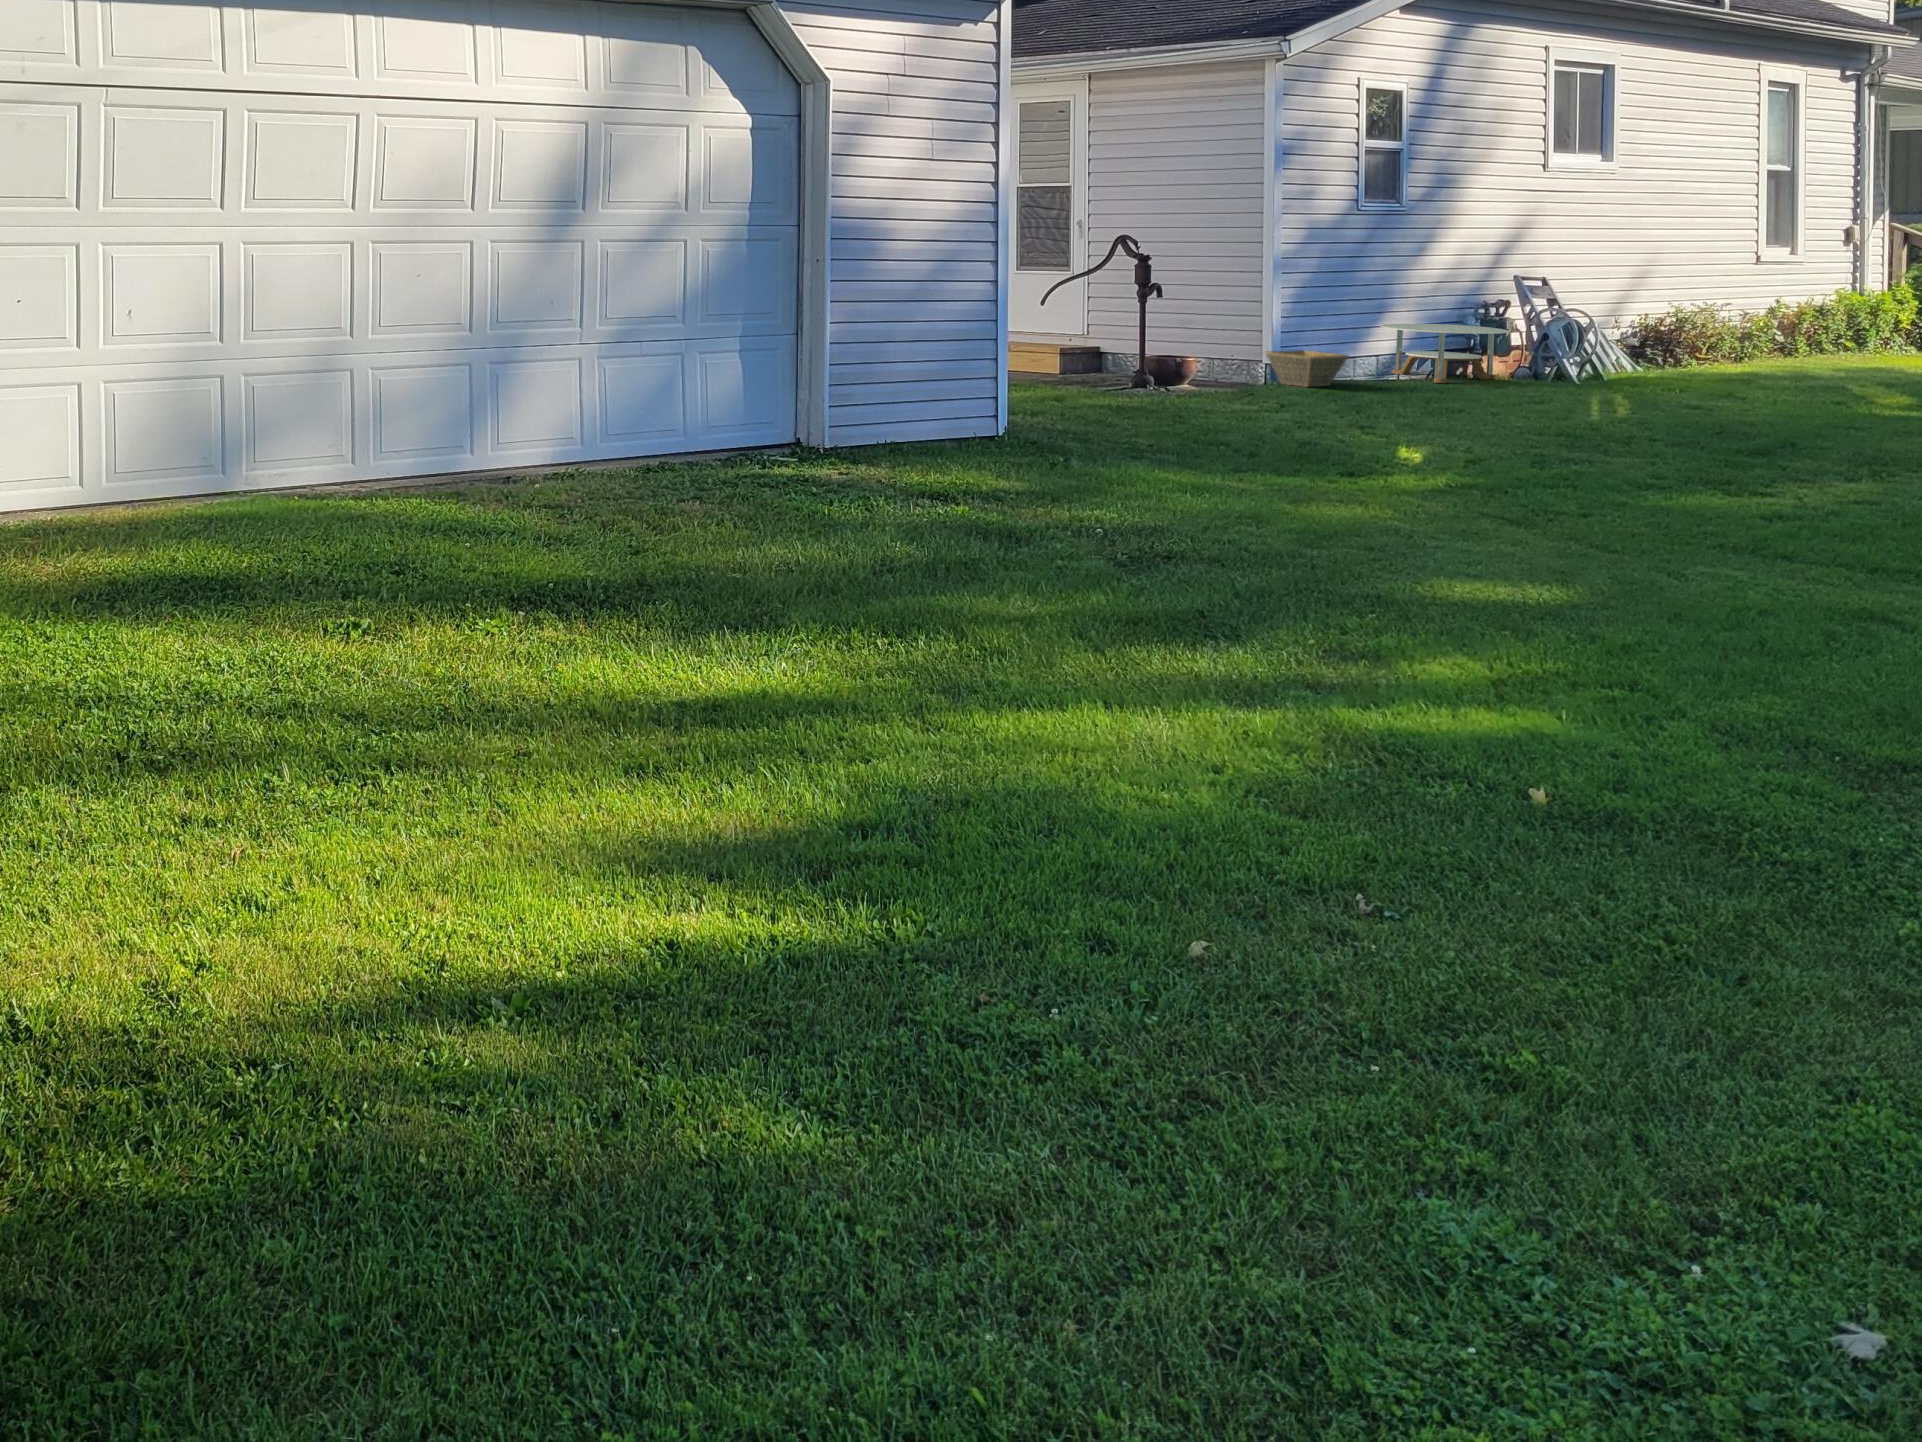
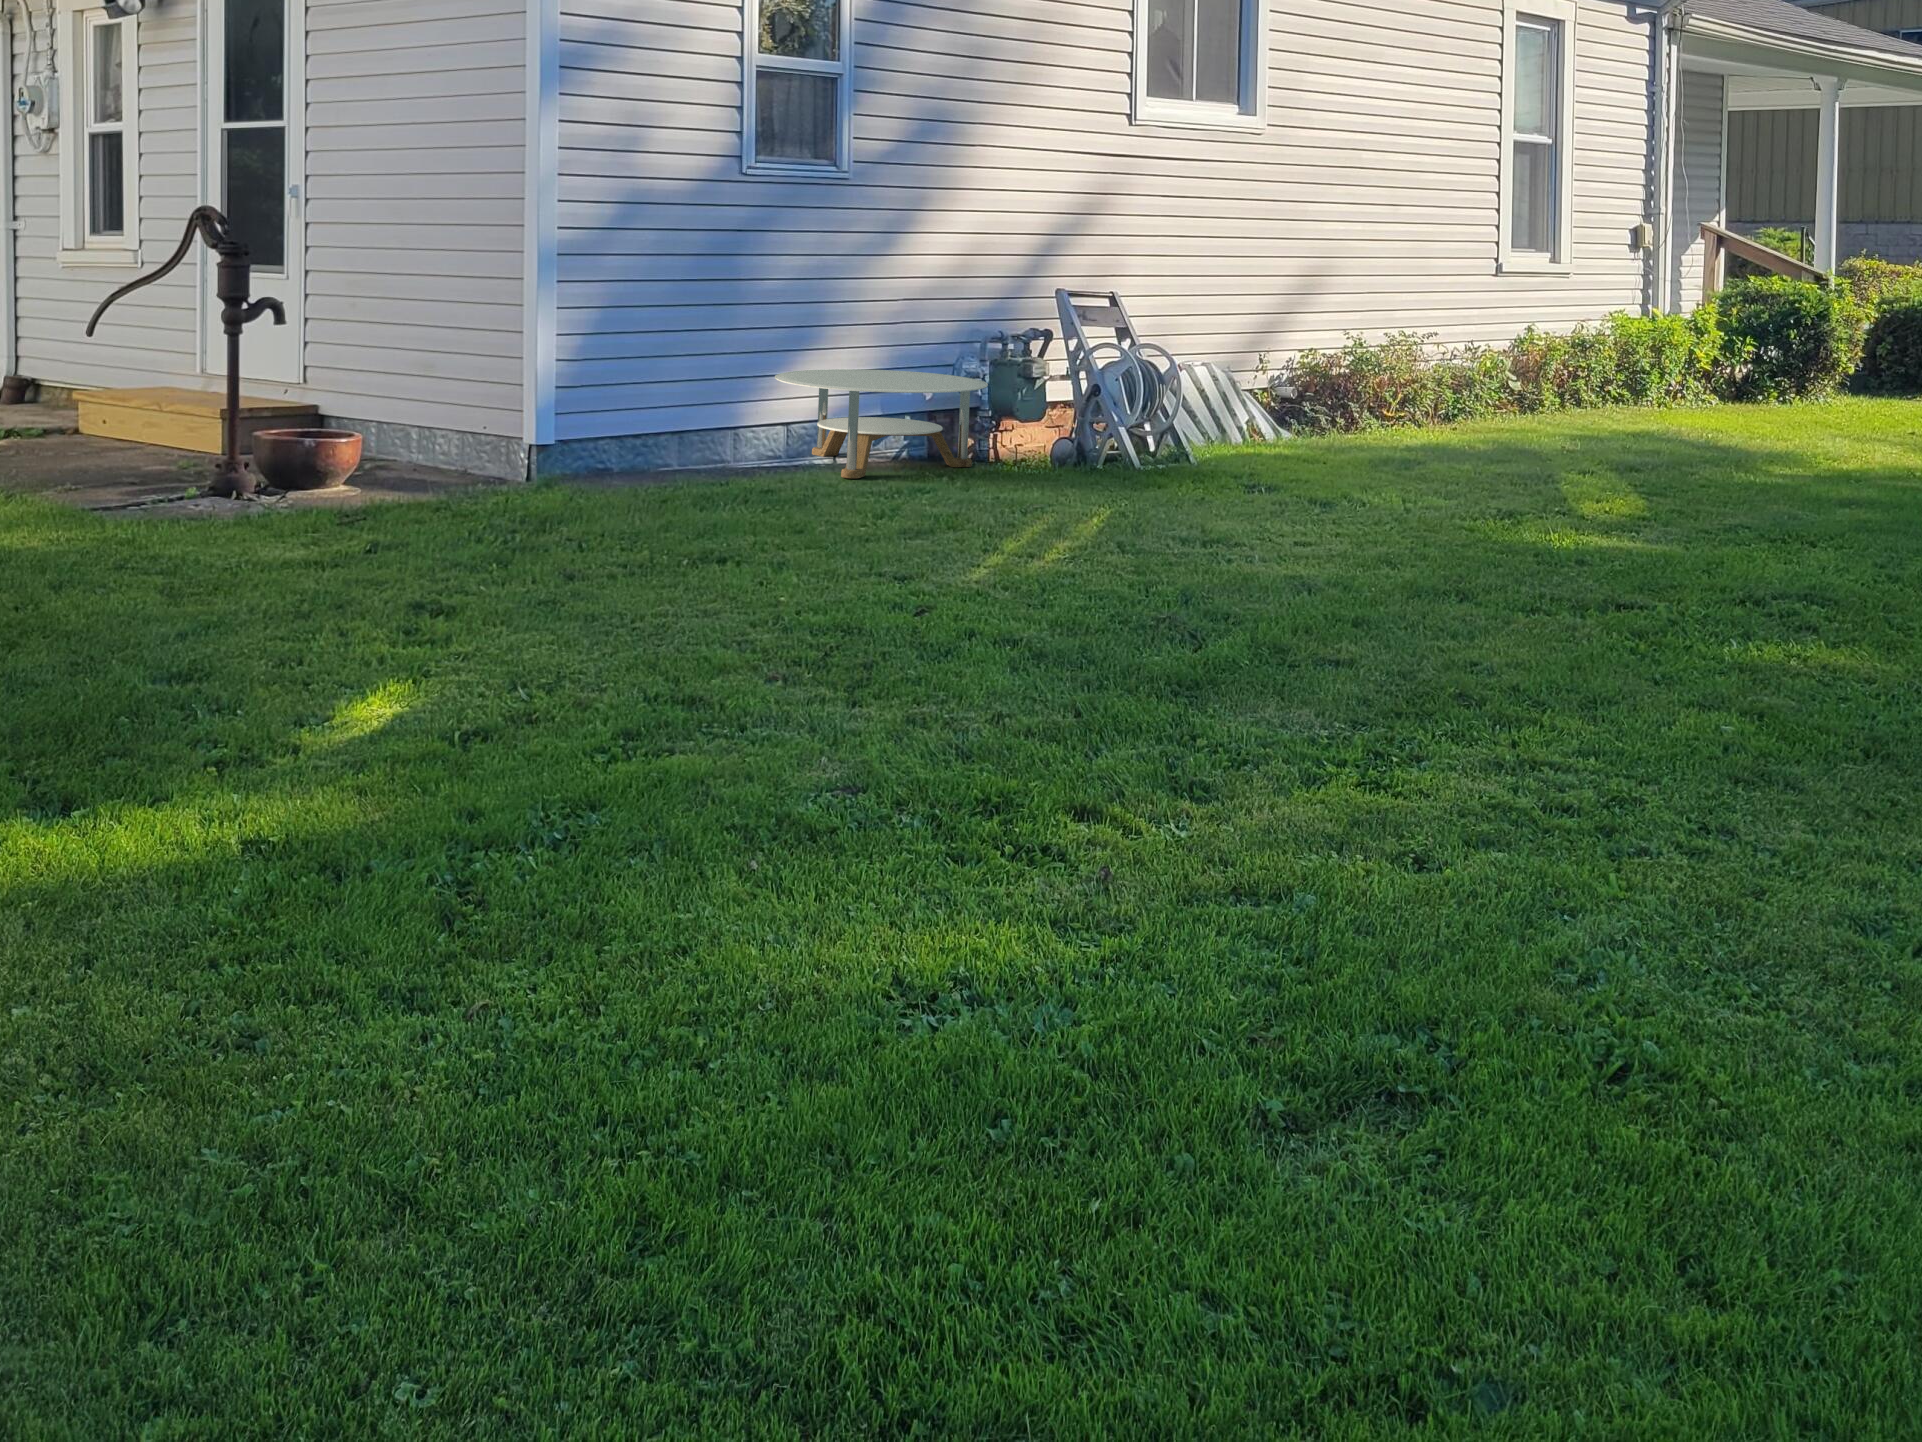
basket: present [1265,350,1348,387] -> none [506,420,654,492]

